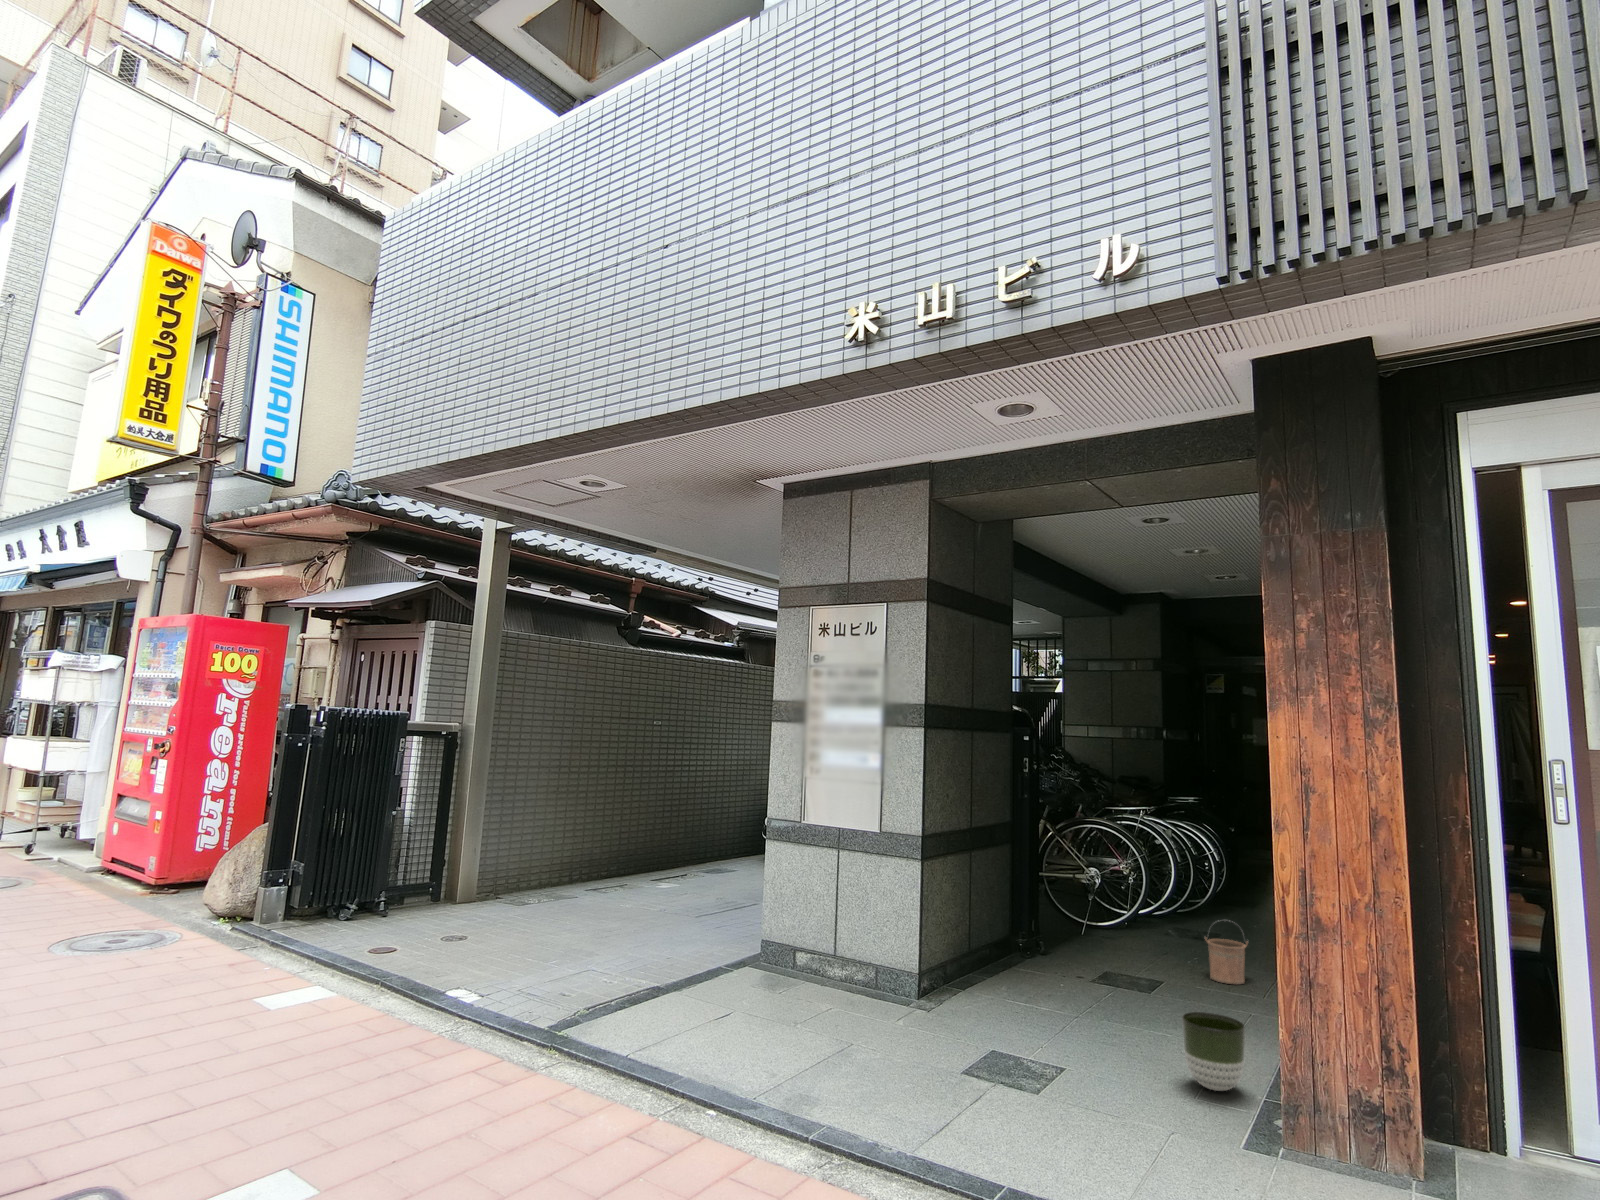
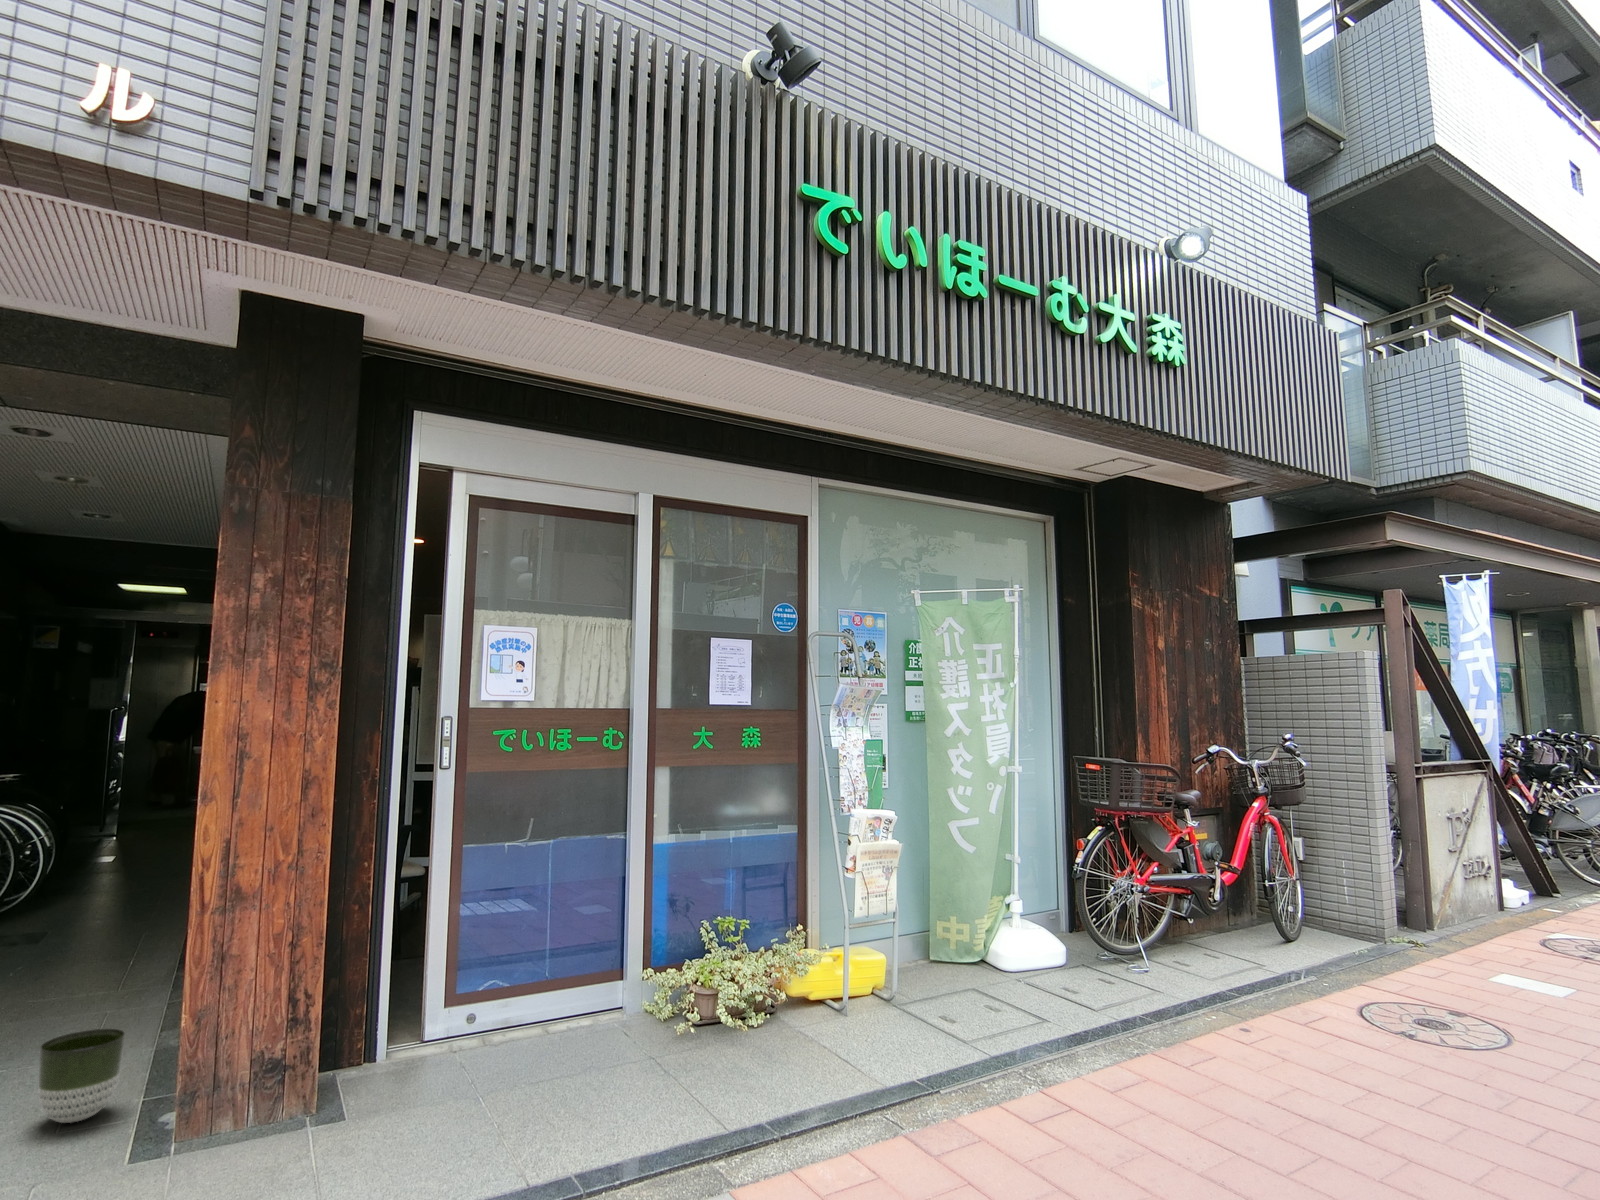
bucket: present [1204,937,1248,984] -> none [39,923,99,1000]

